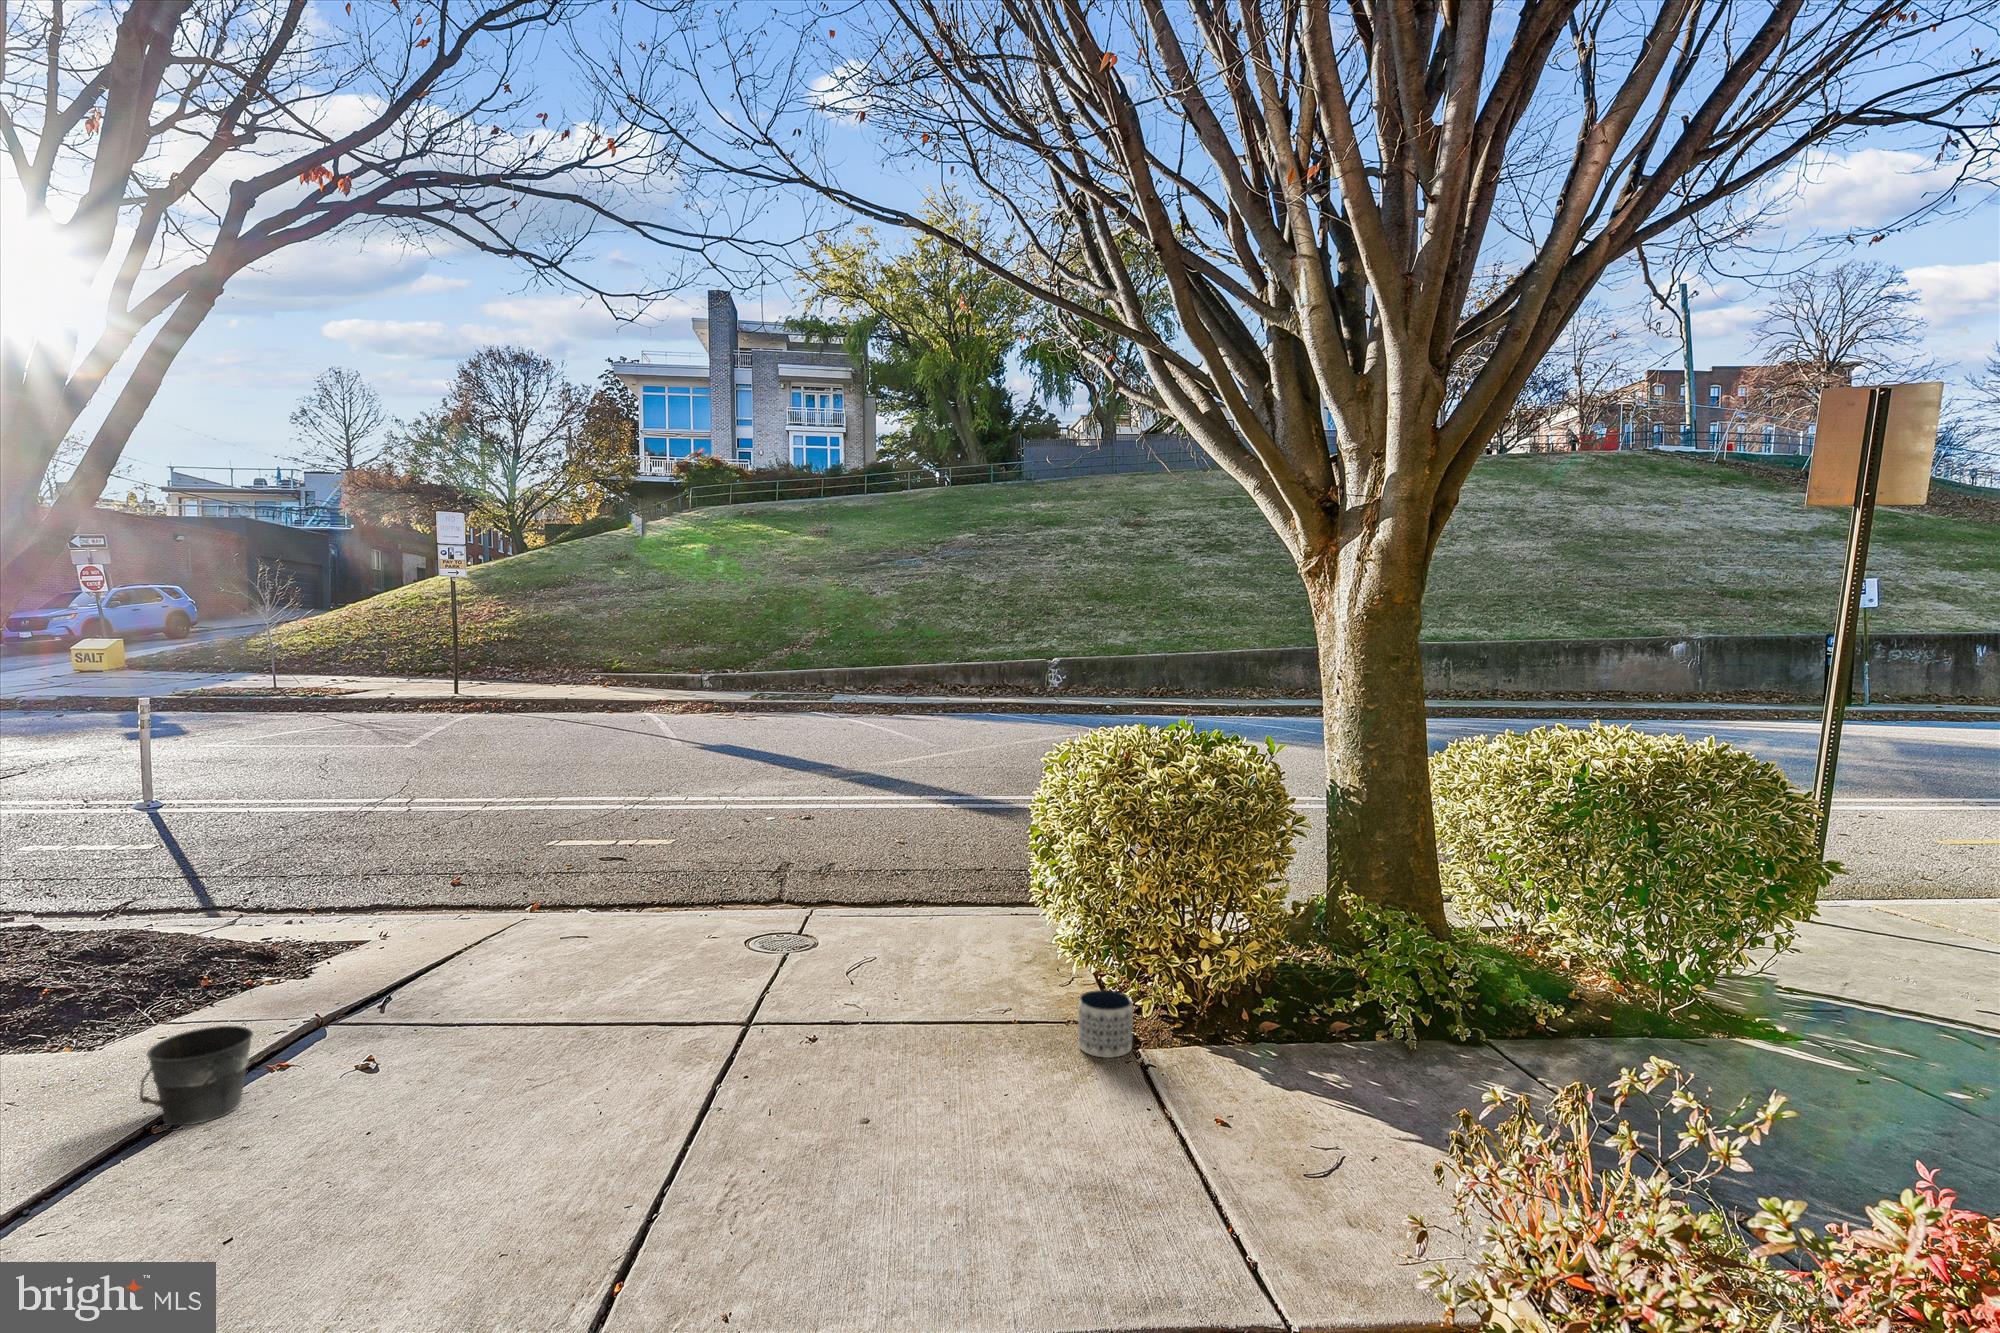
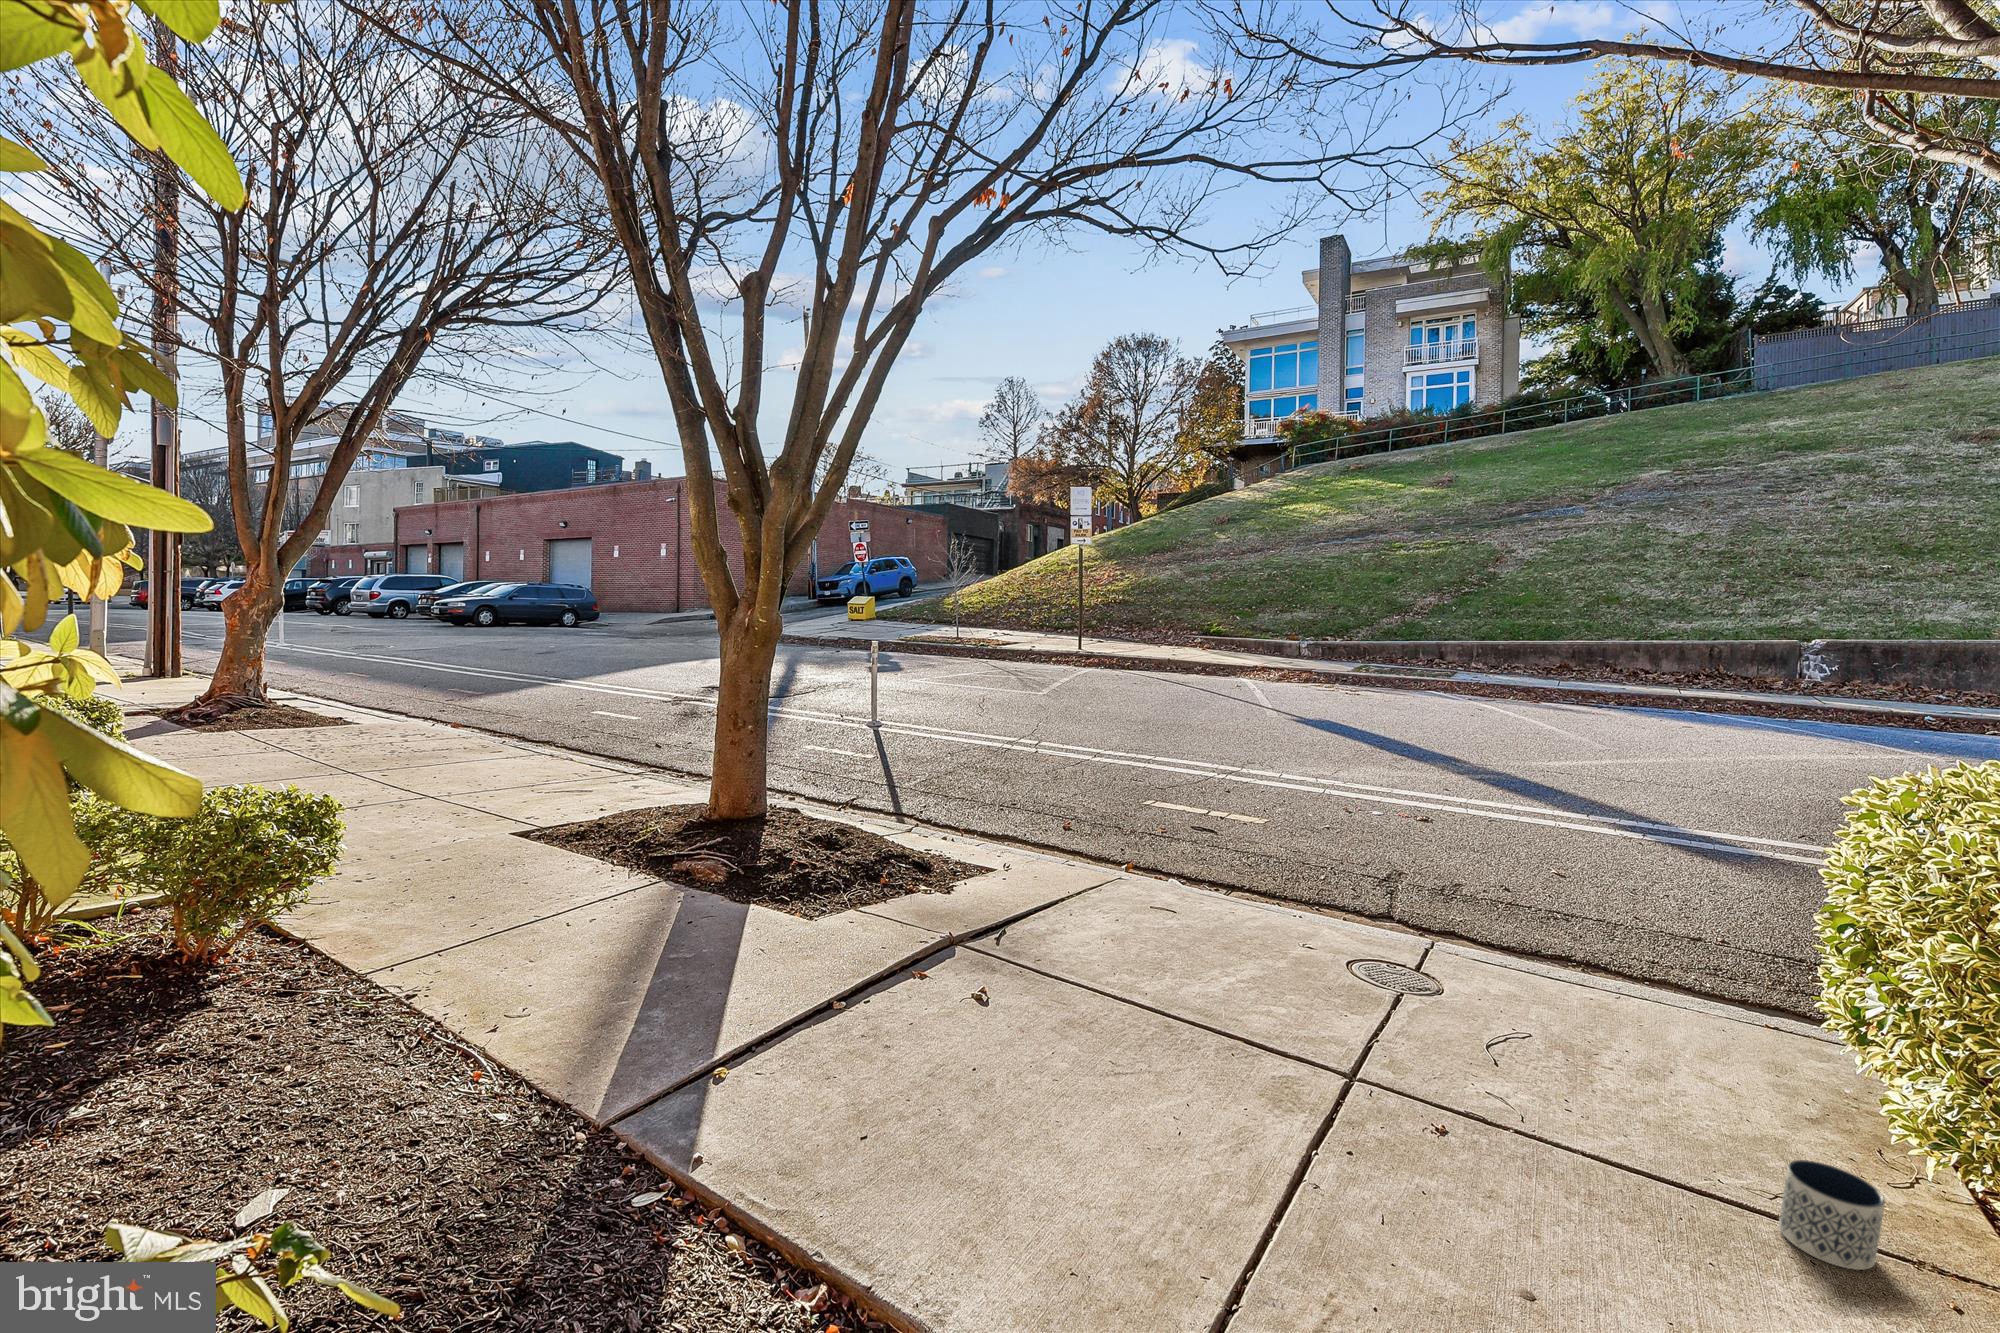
bucket: present [140,1026,253,1125] -> none [827,933,904,1013]

